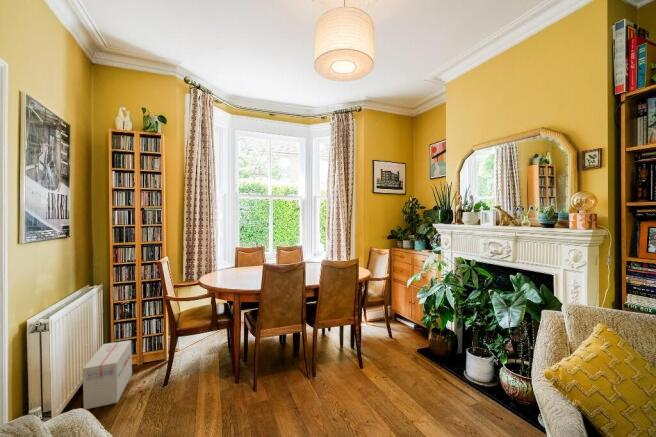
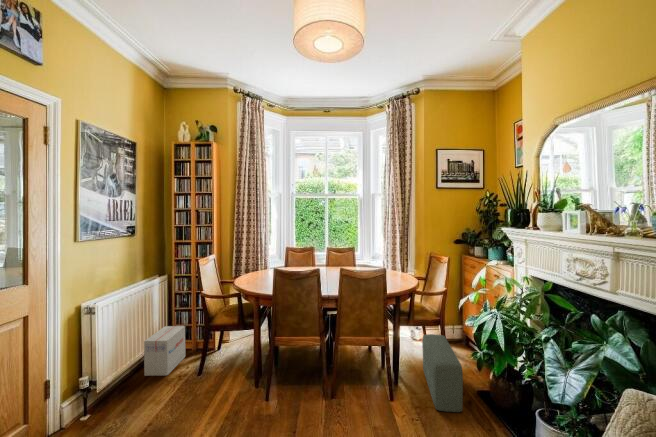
pouf: none [376,316,424,382] -> present [422,334,463,412]

